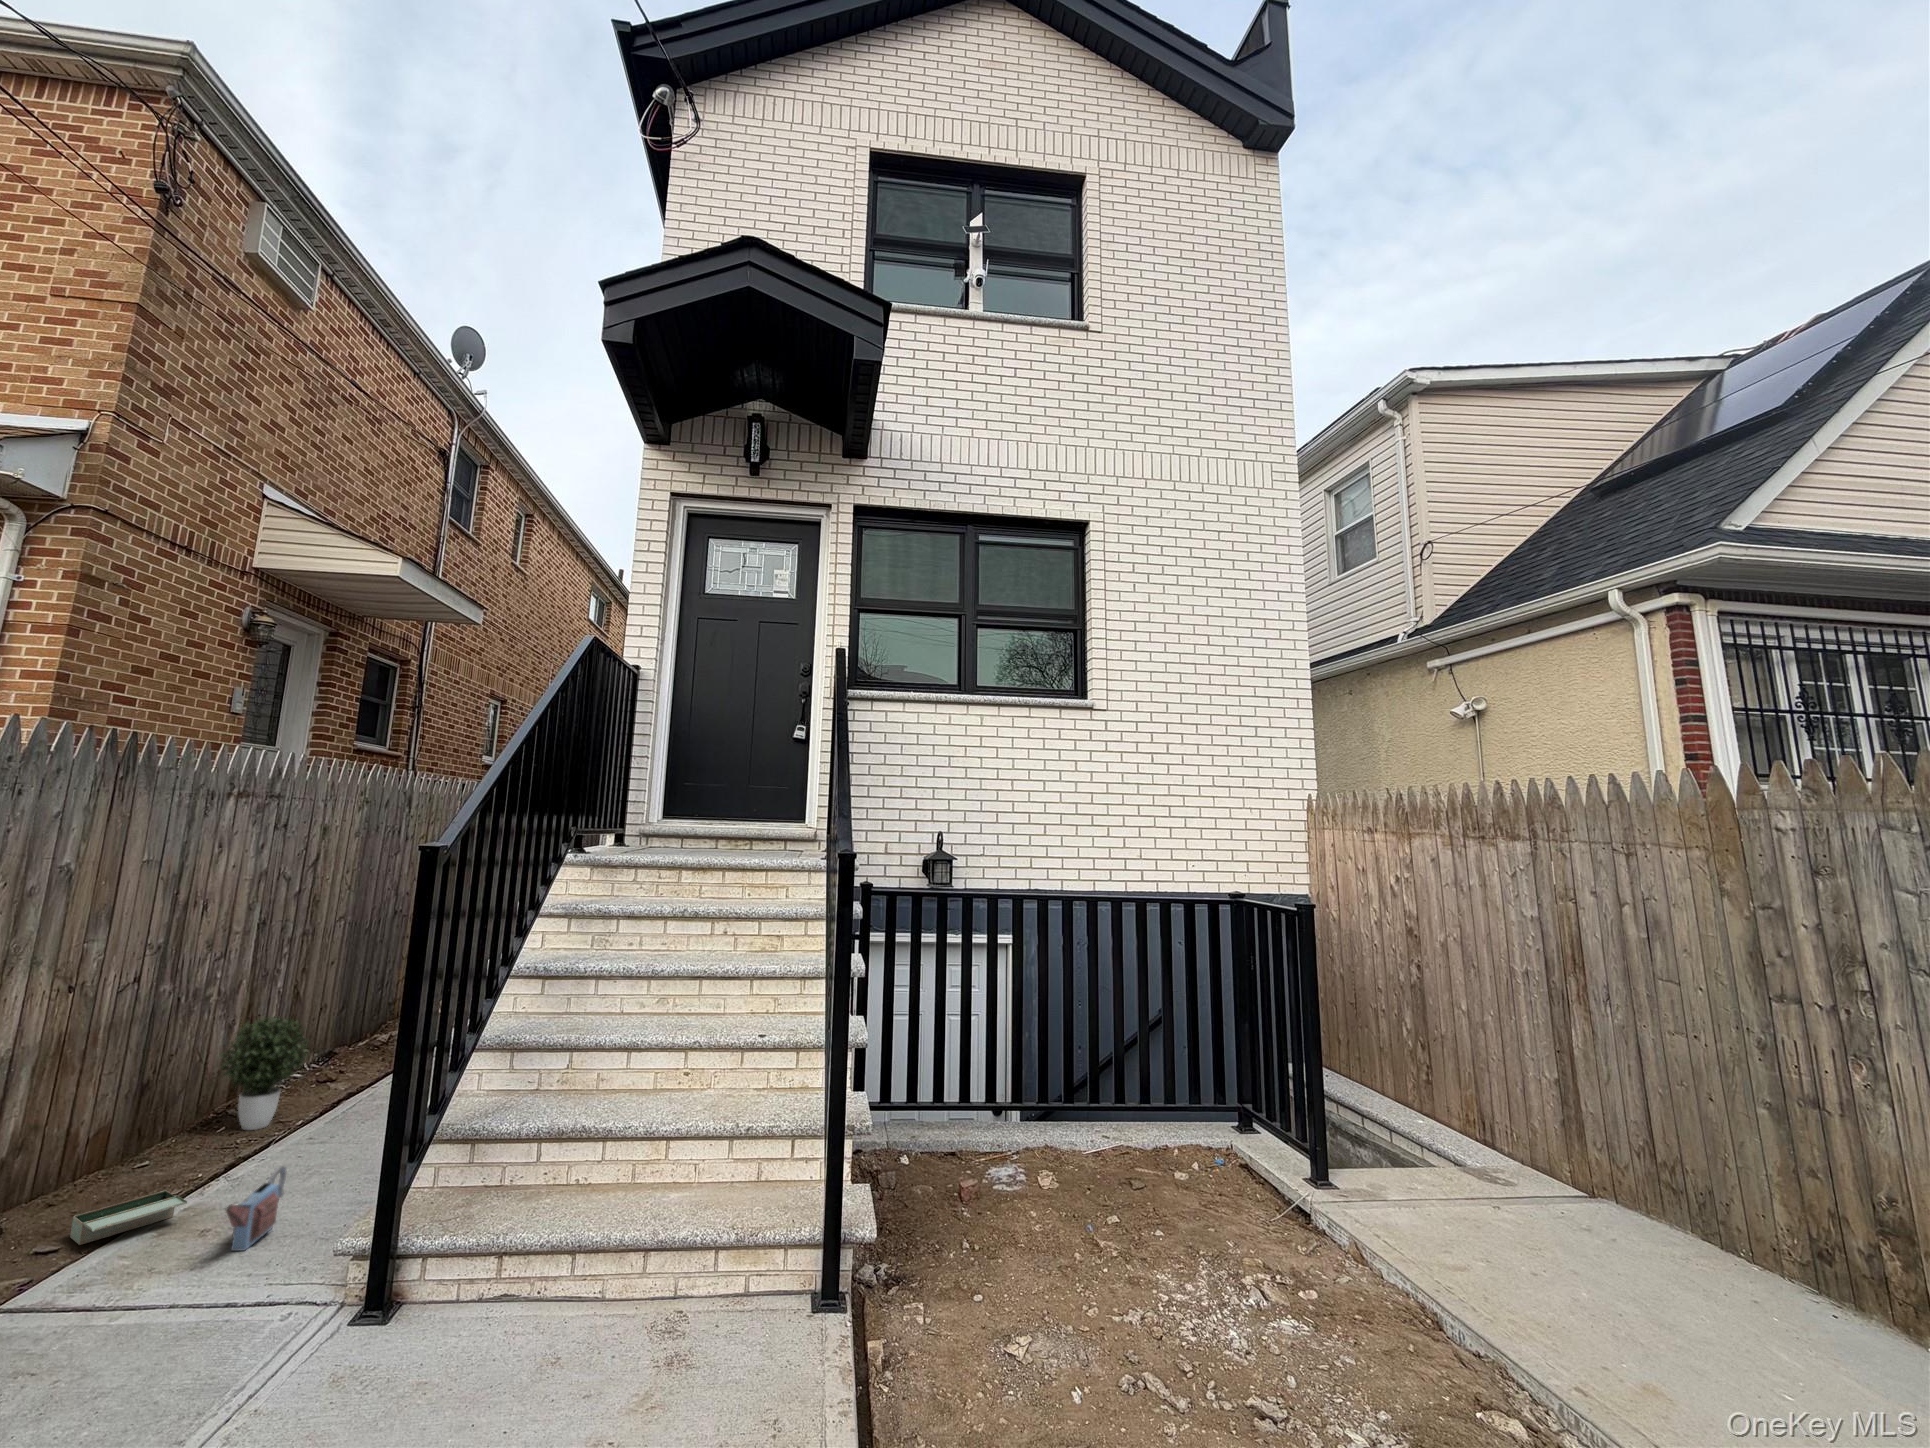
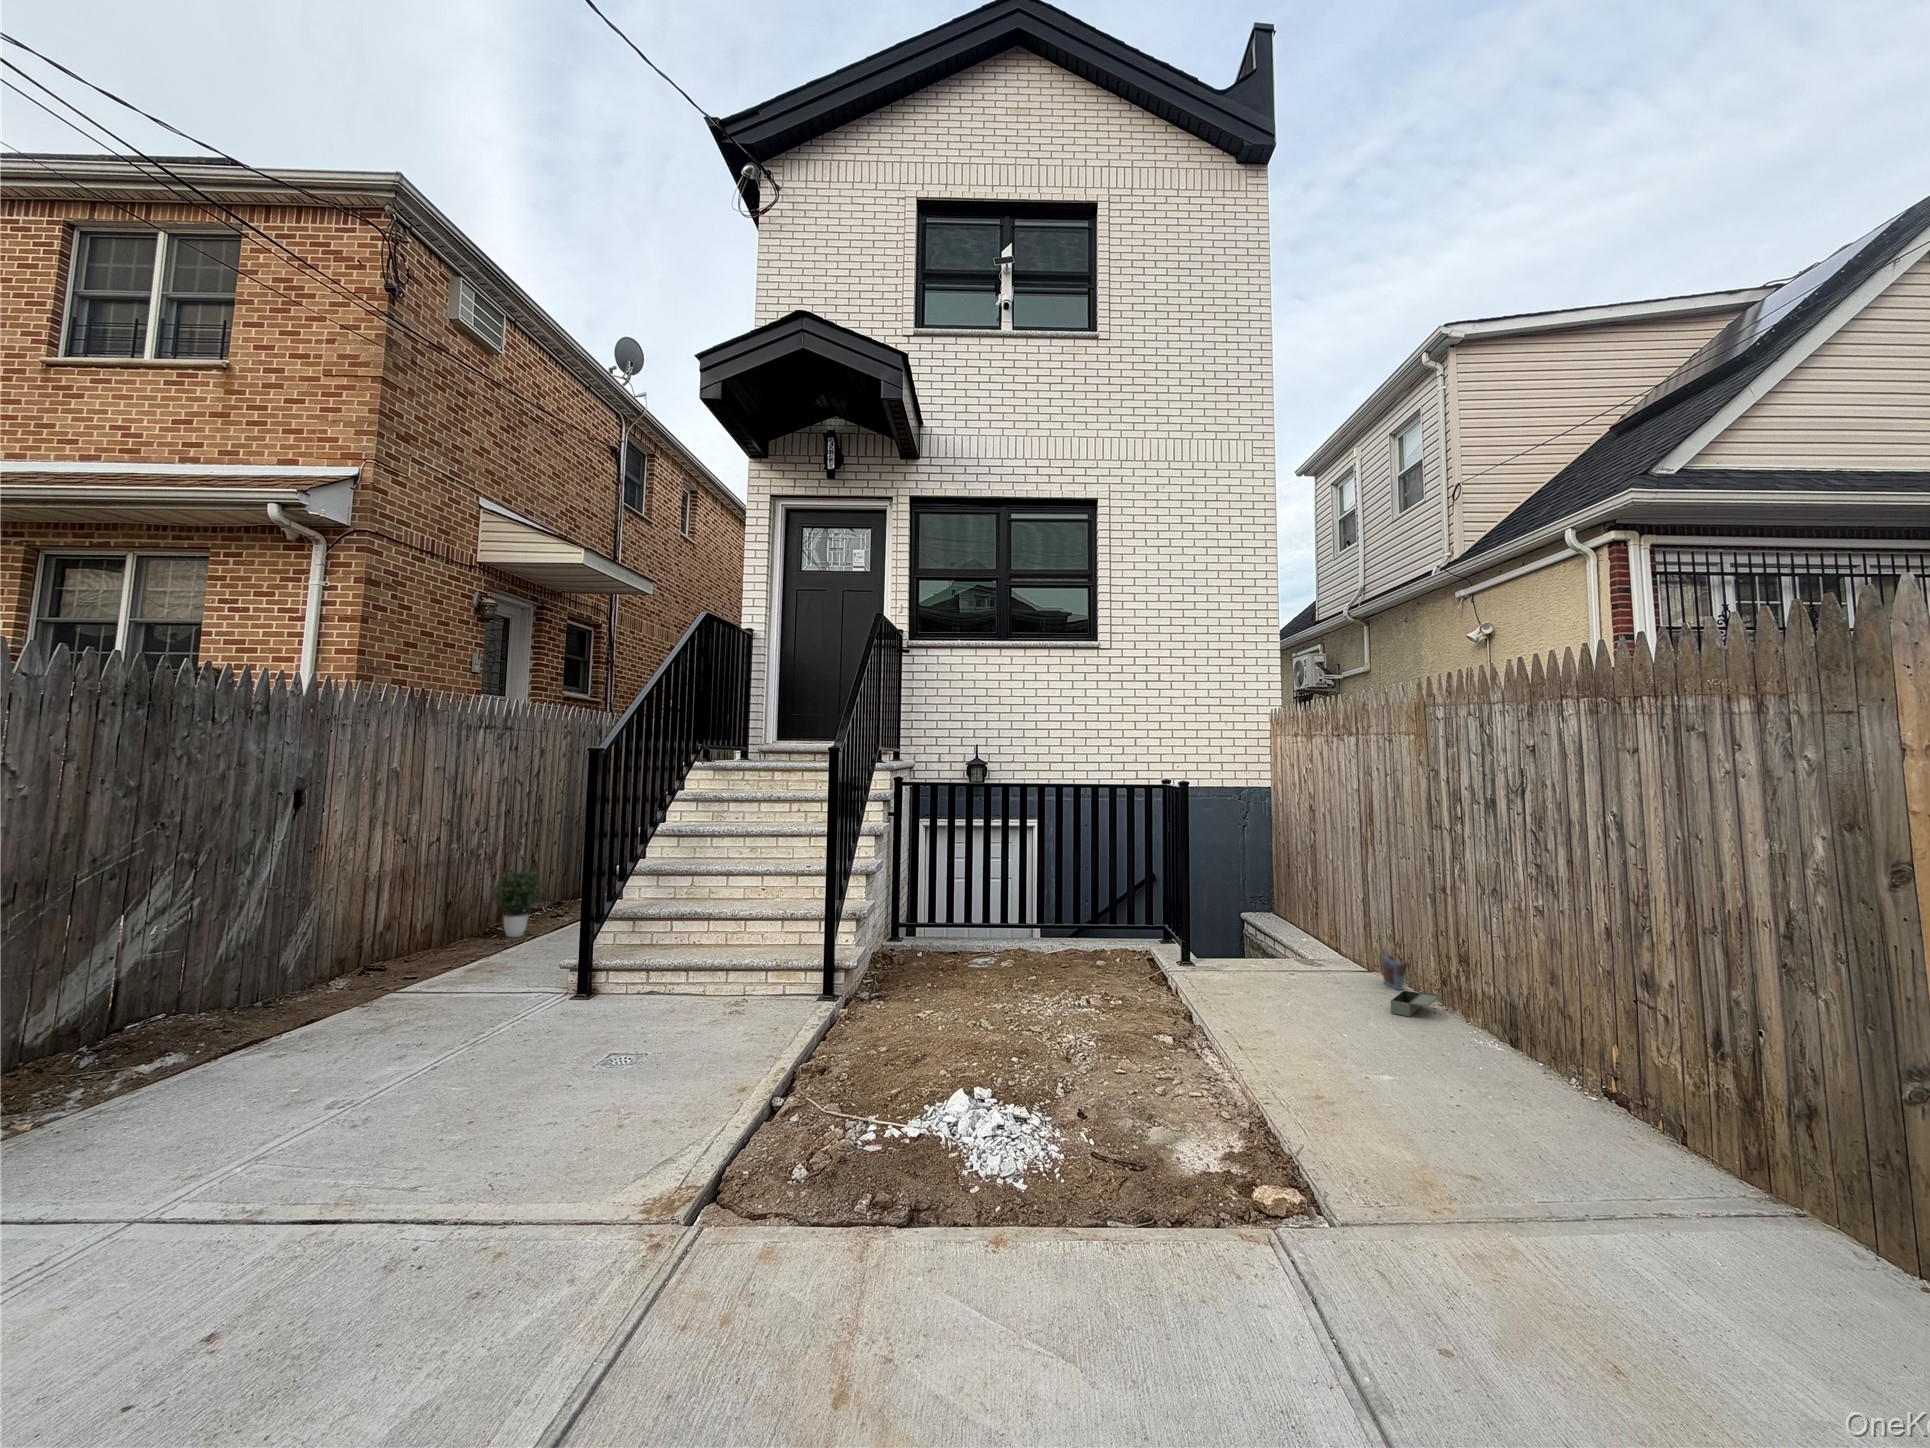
watering can: present [226,1166,287,1251] -> present [1380,949,1408,990]
toolbox: present [70,1190,187,1245] -> present [1390,991,1439,1017]

